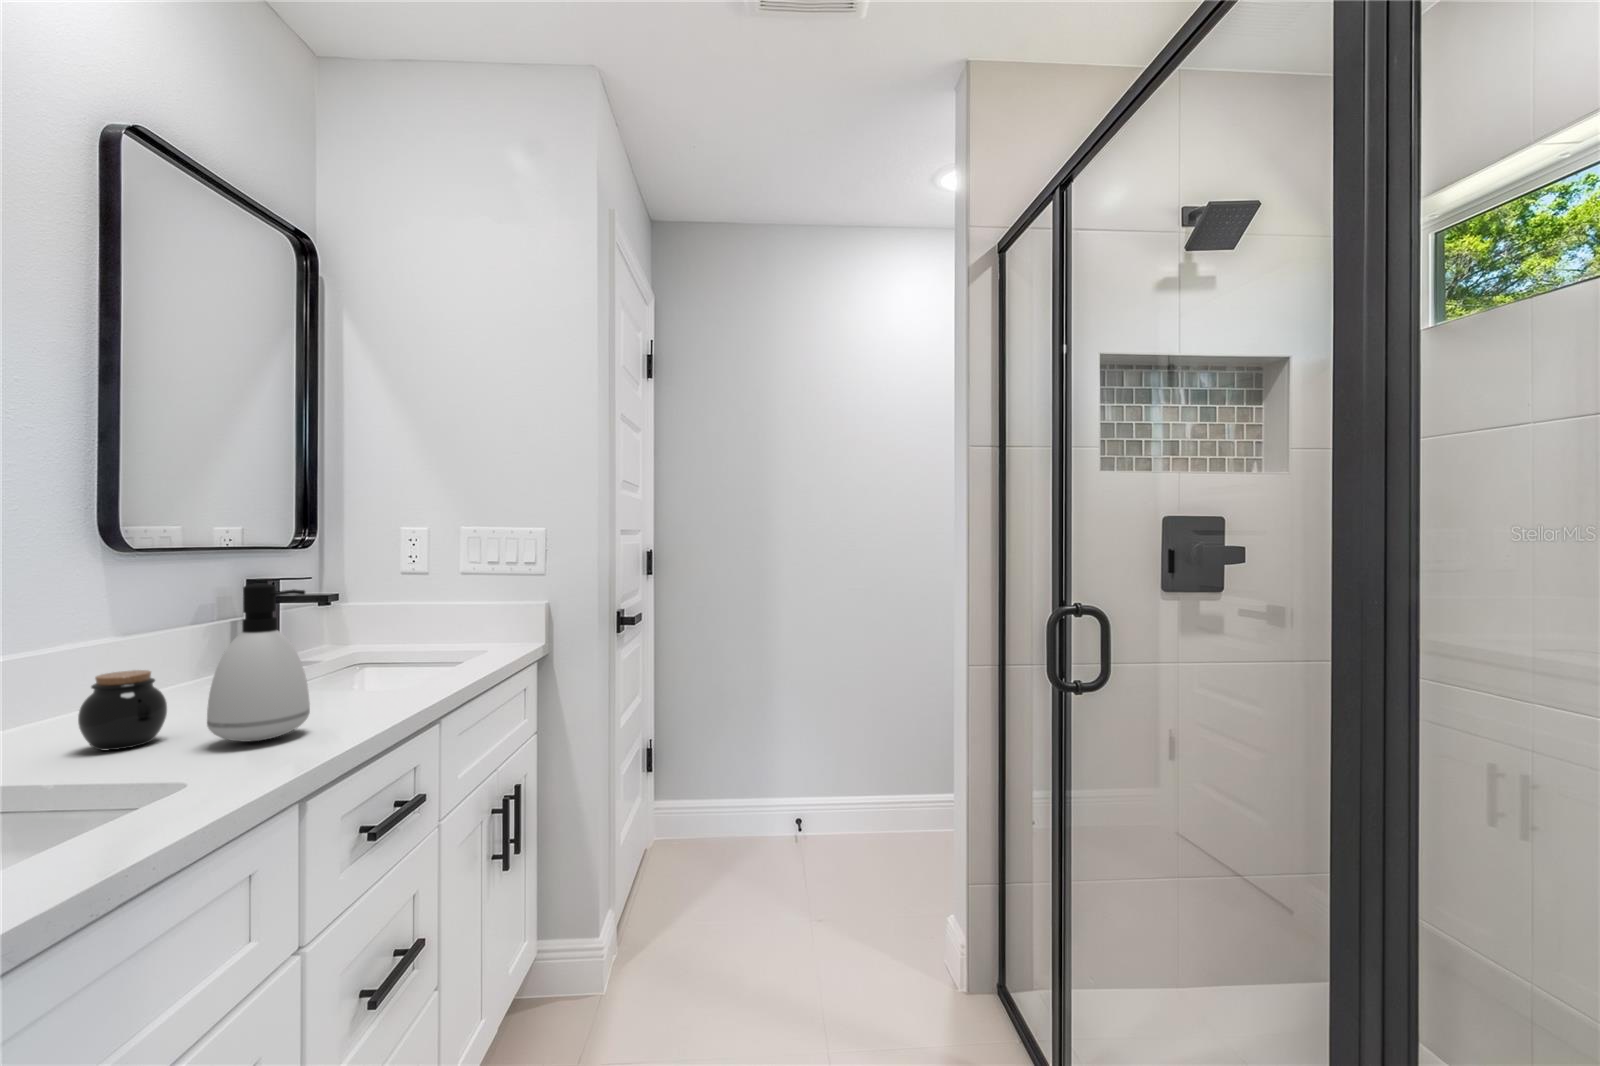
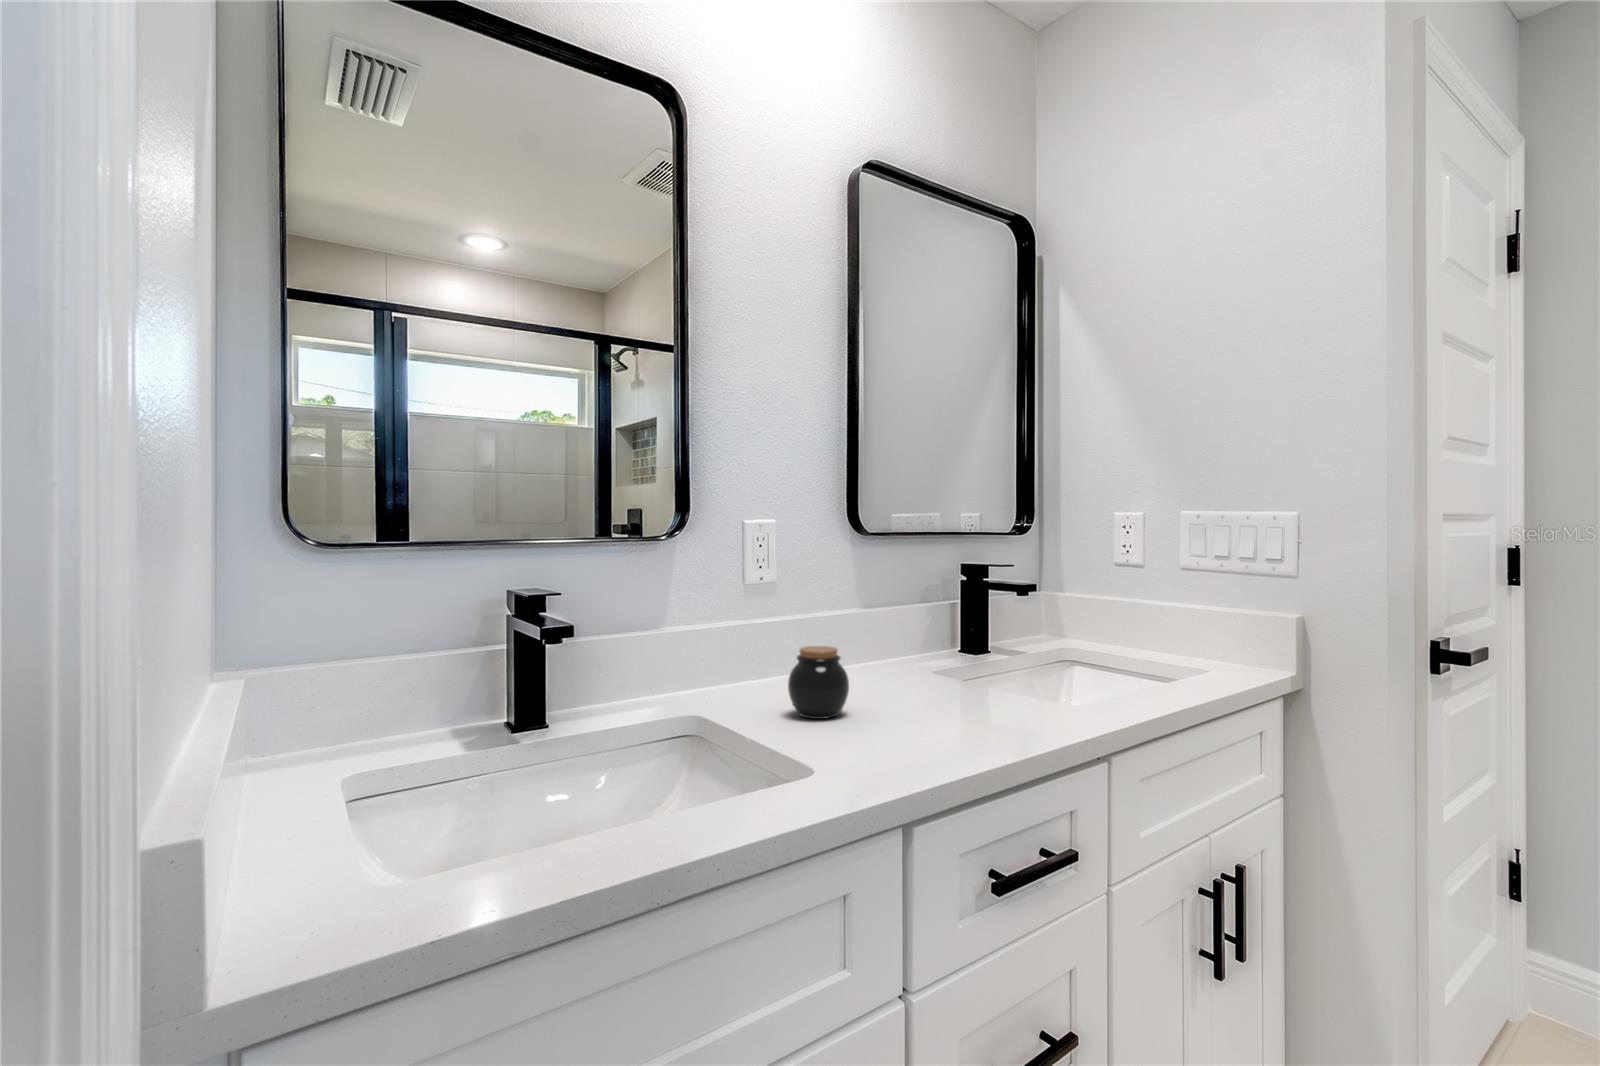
soap dispenser: present [207,583,310,741] -> none [860,572,949,741]

